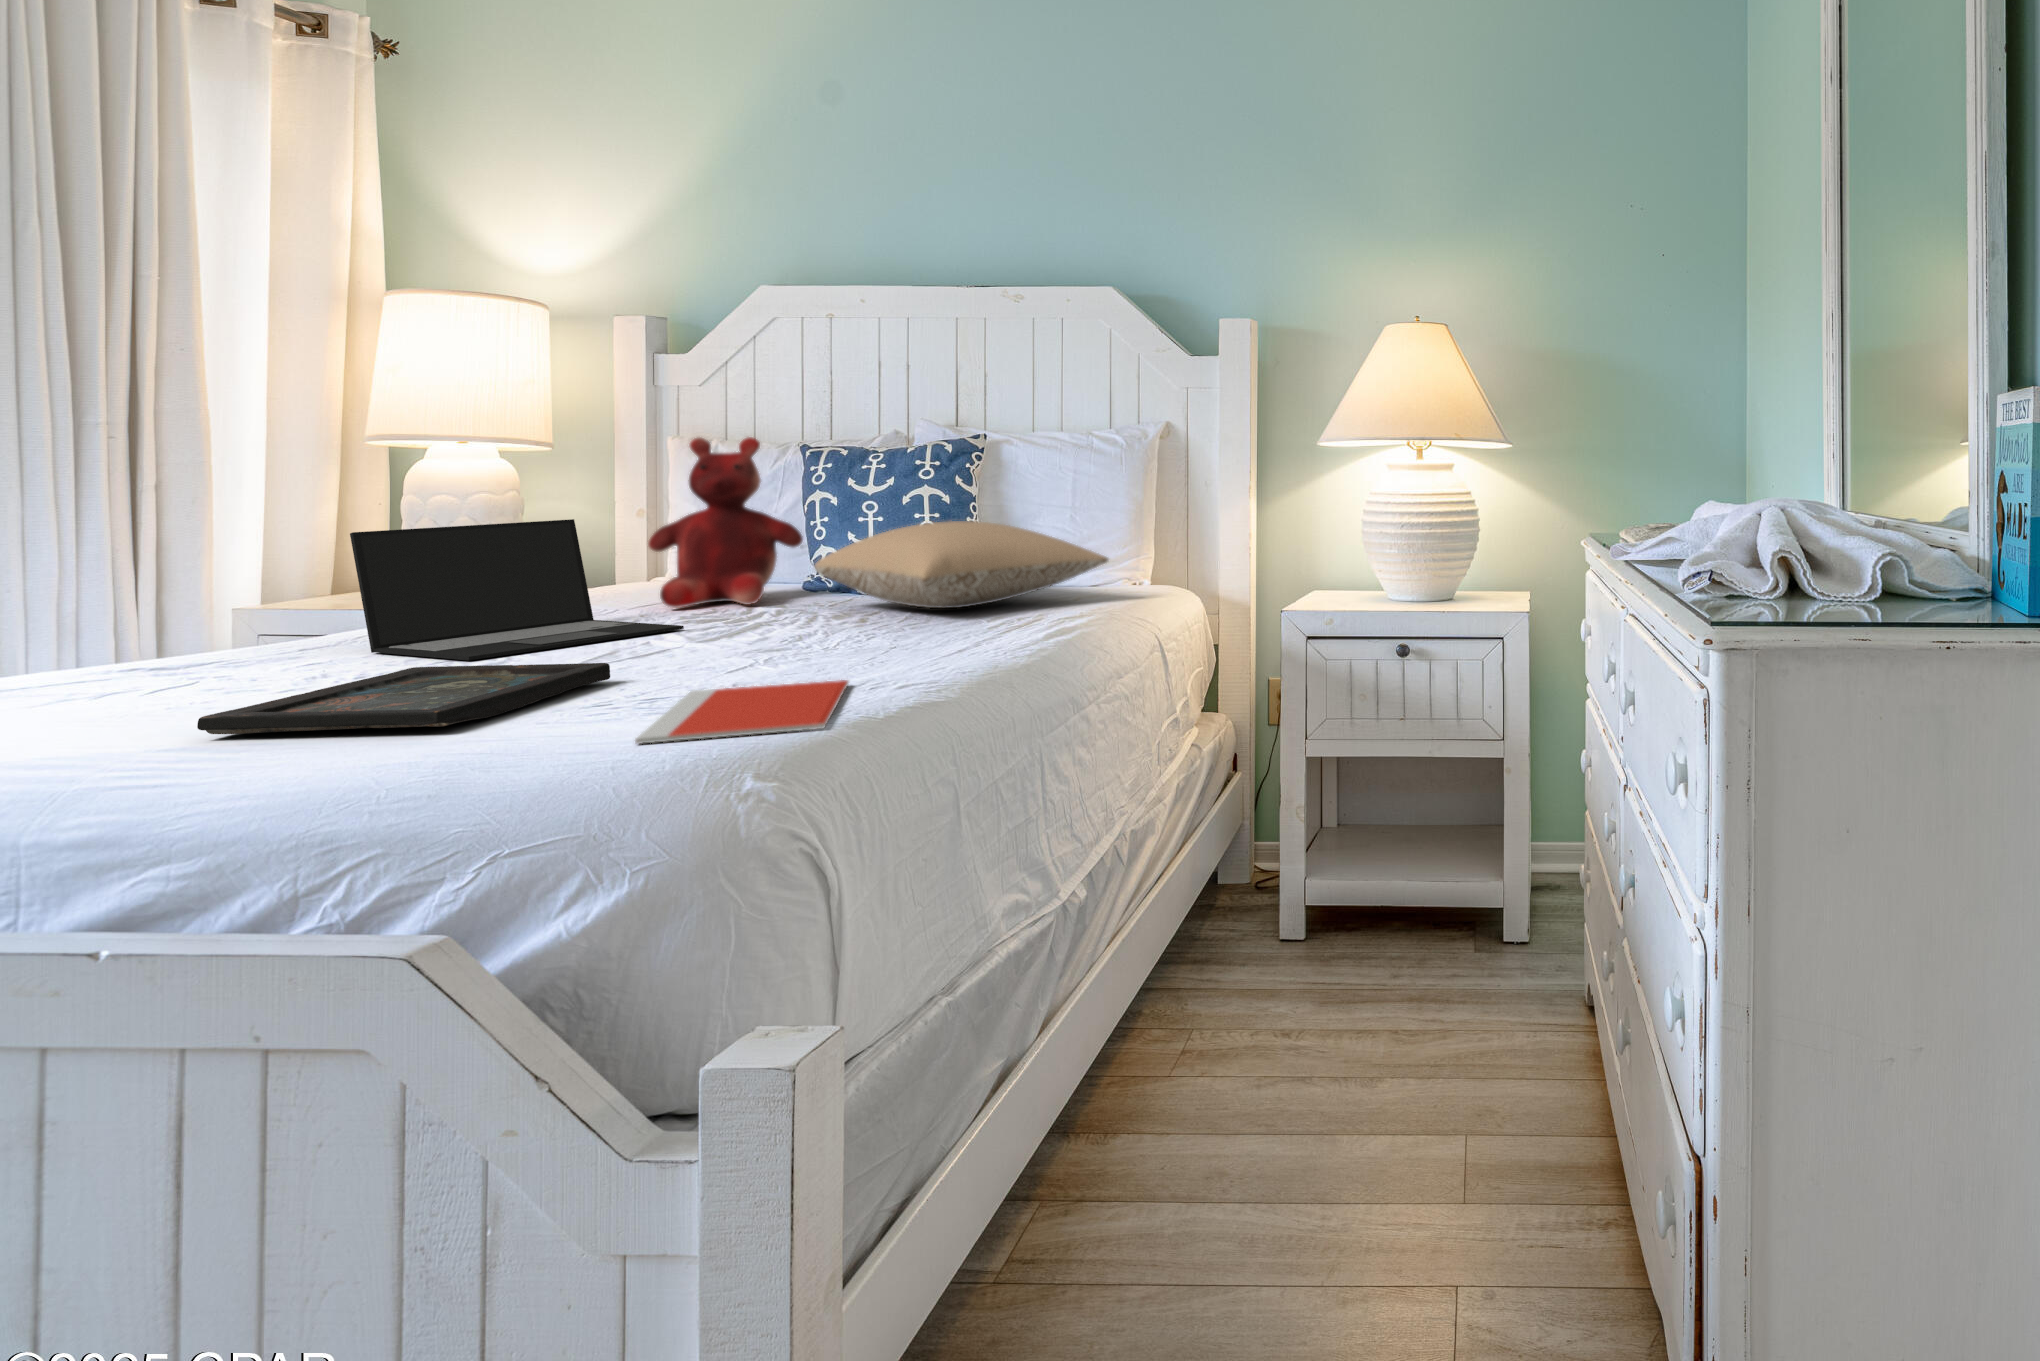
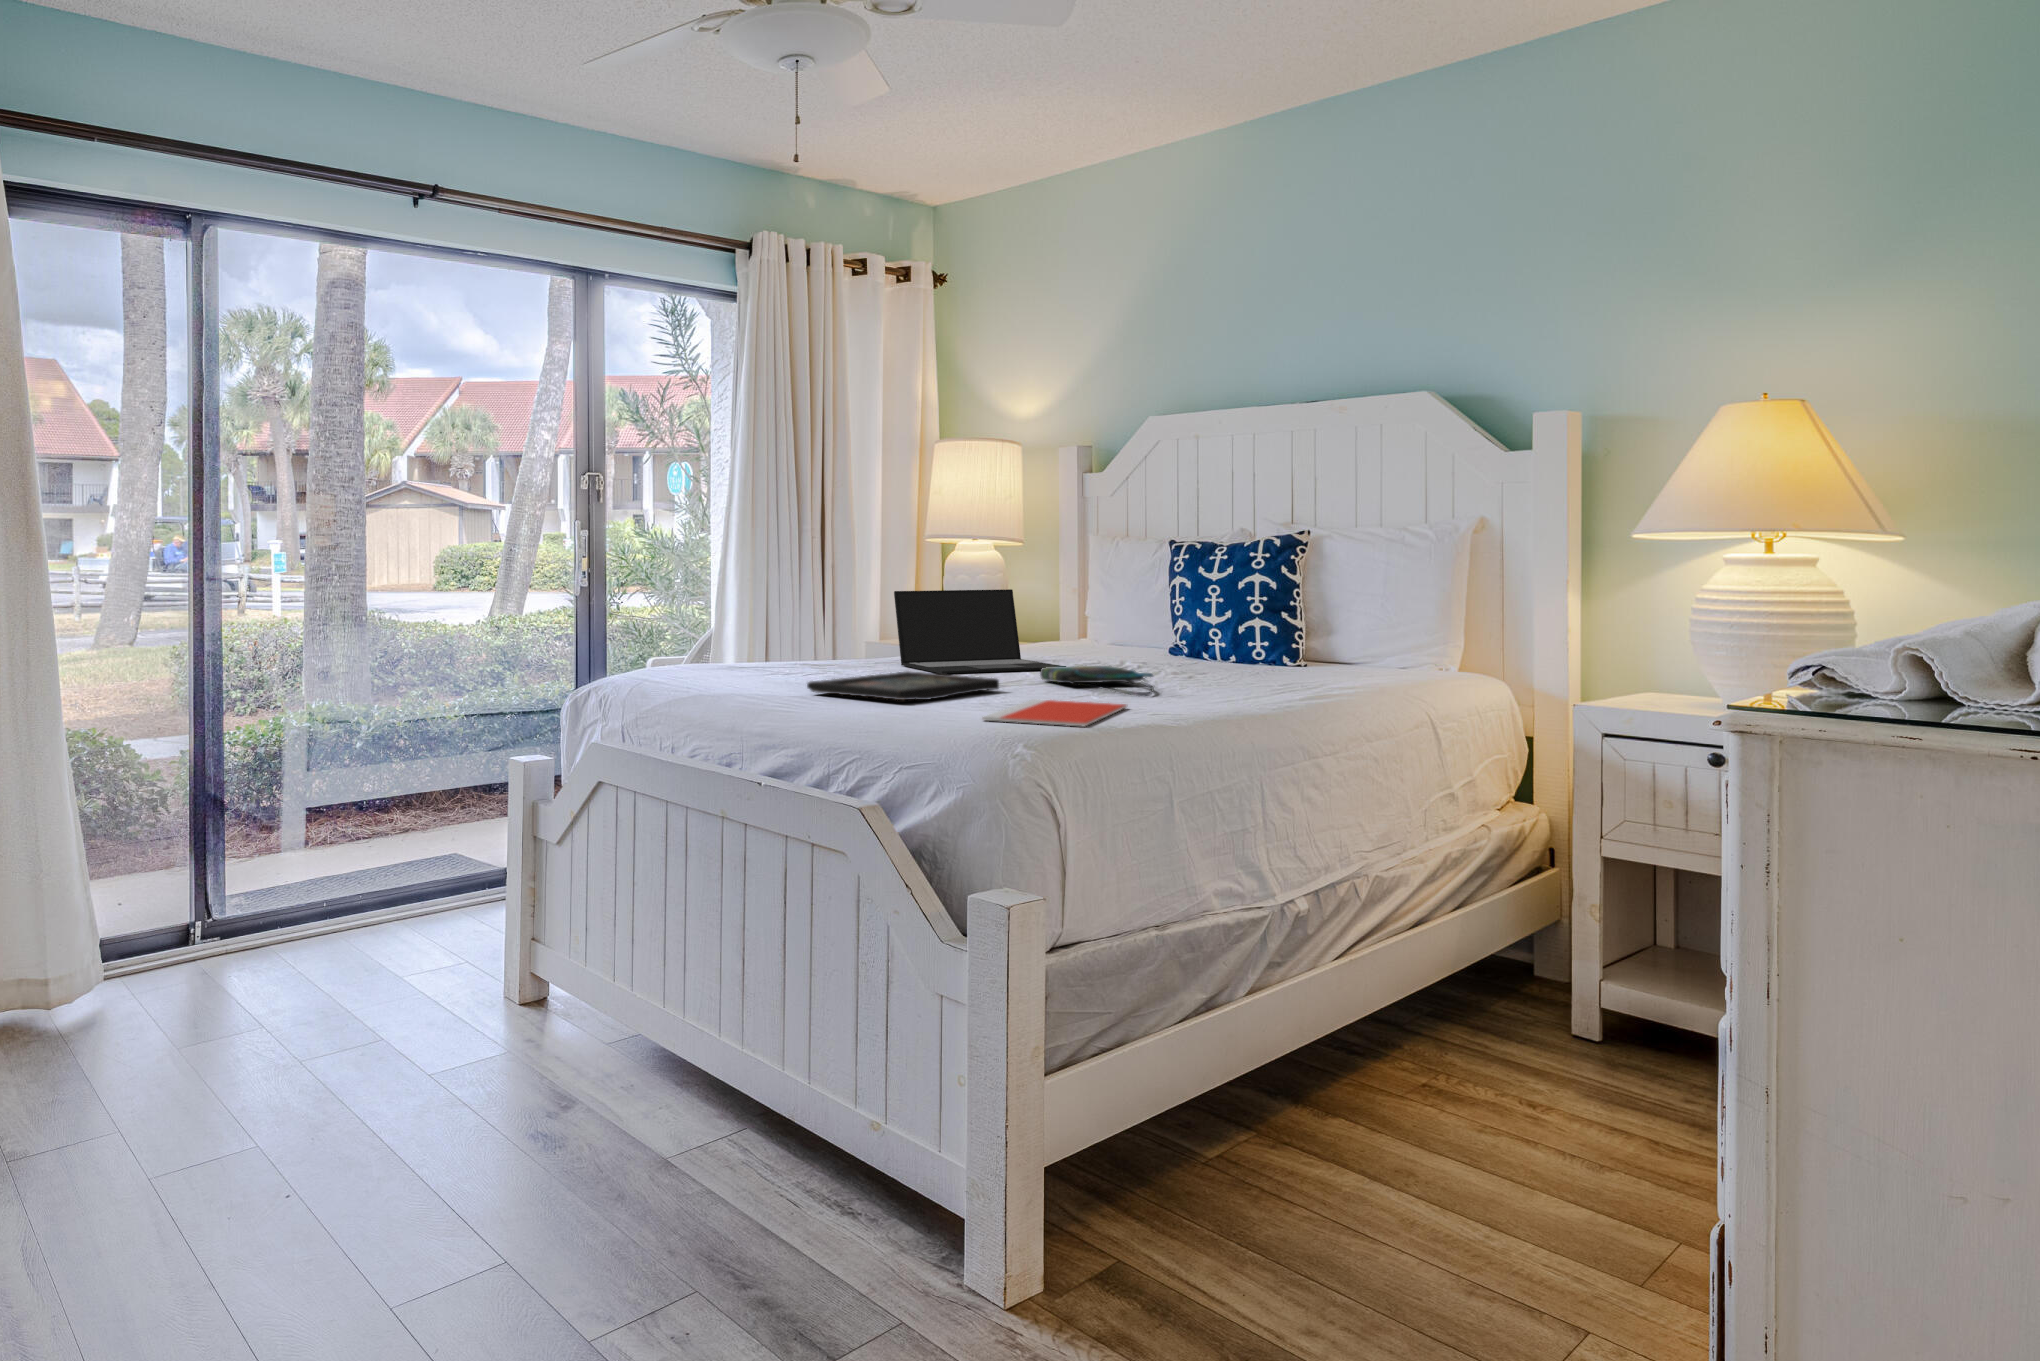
teddy bear: present [648,437,803,608] -> none [1063,534,1164,659]
pillow: present [815,521,1108,608] -> none [1161,603,1392,672]
tote bag: none [661,622,860,662] -> present [1040,666,1153,696]

